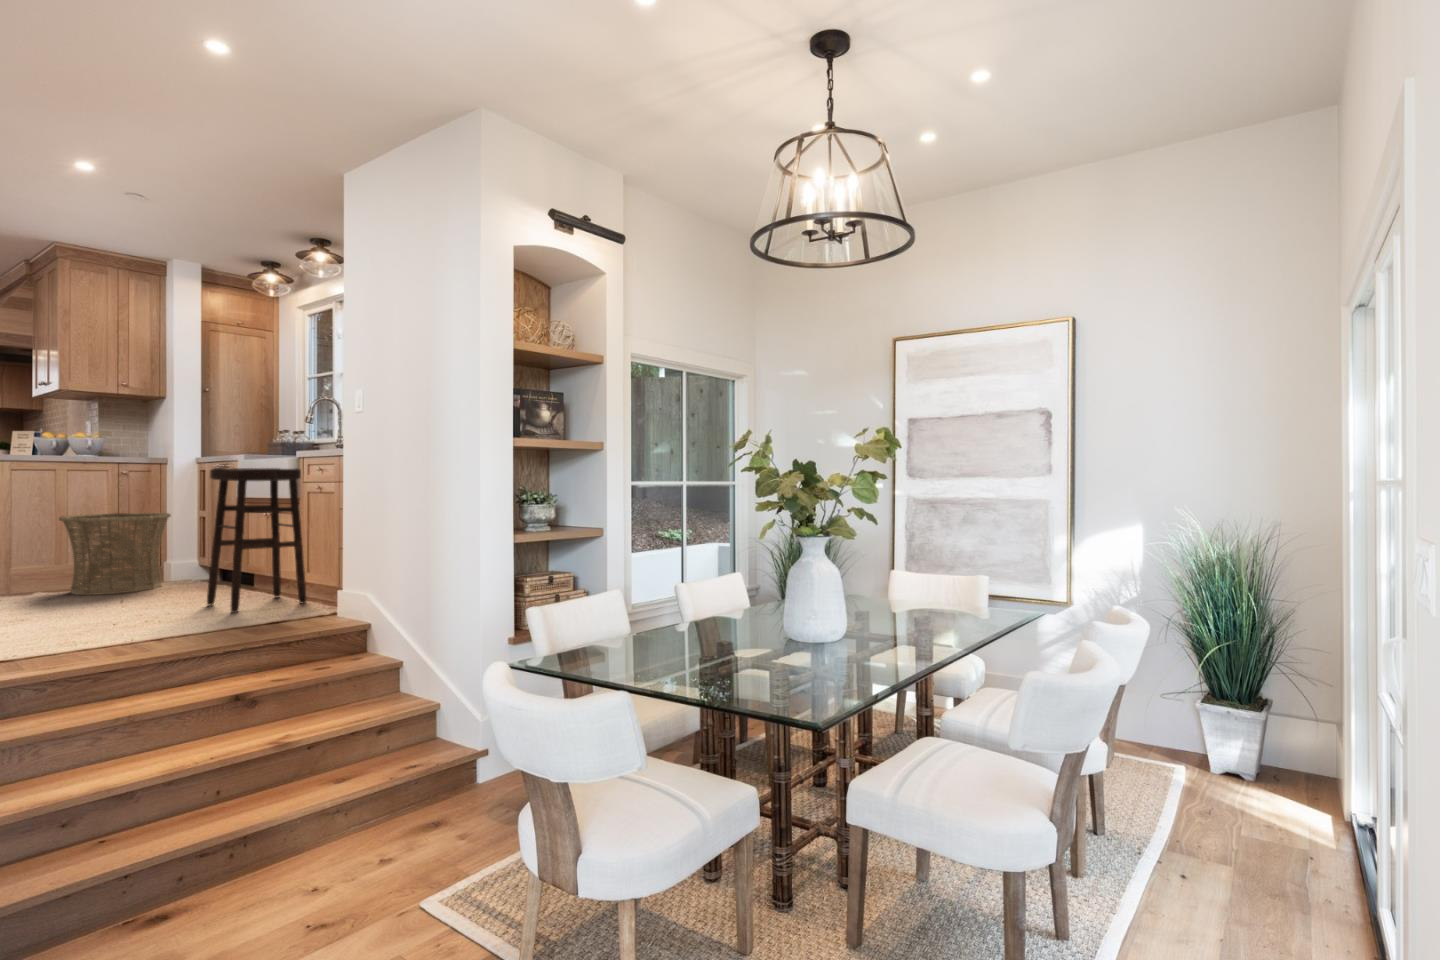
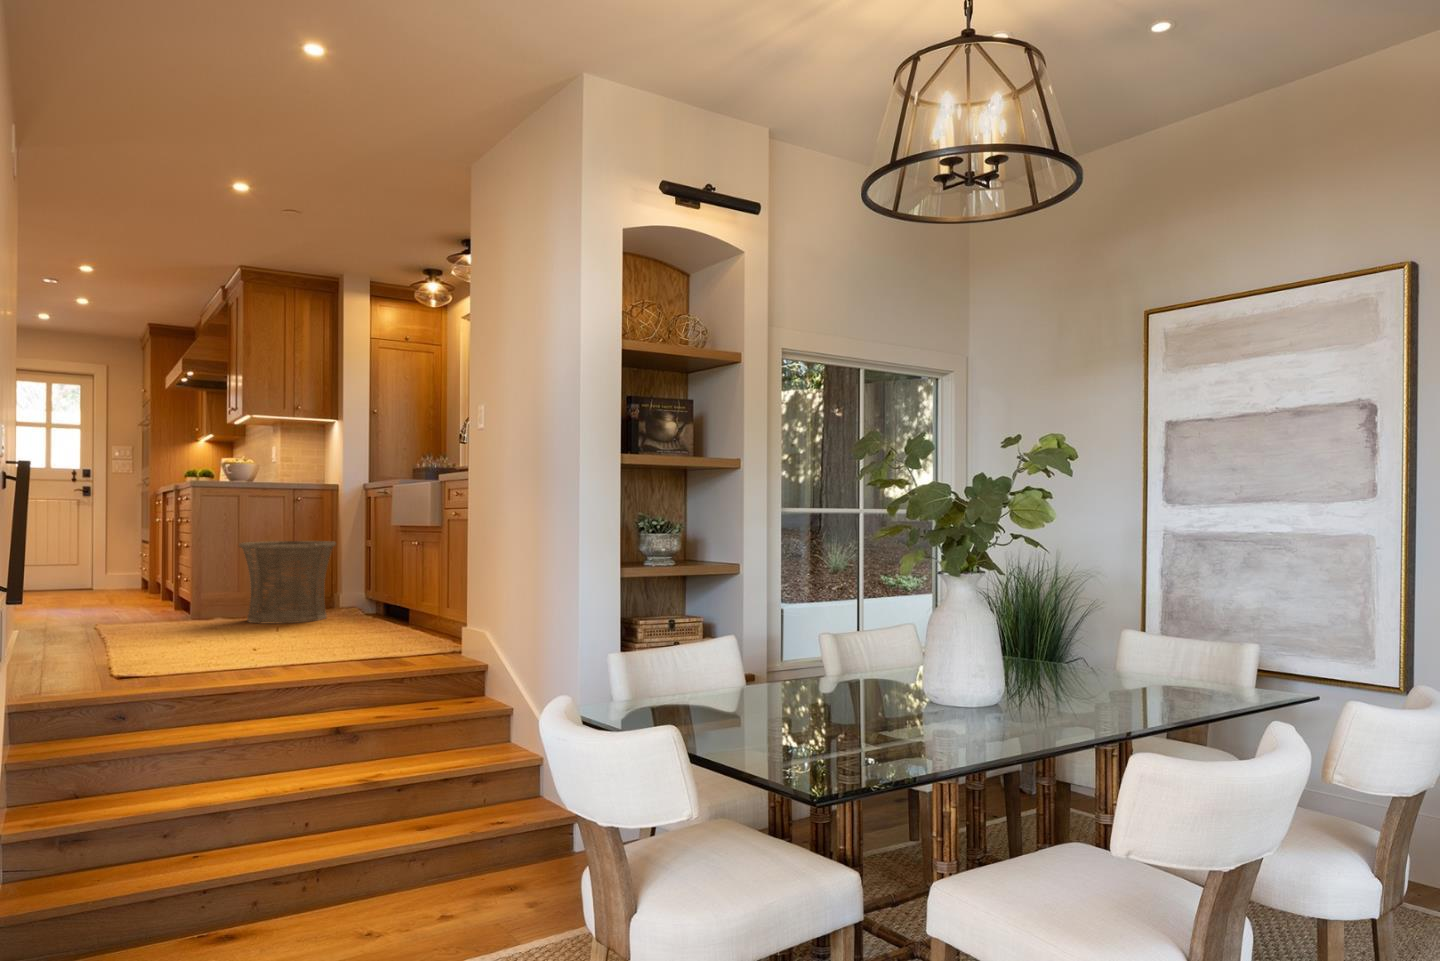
stool: present [207,468,306,613] -> none [351,492,443,647]

